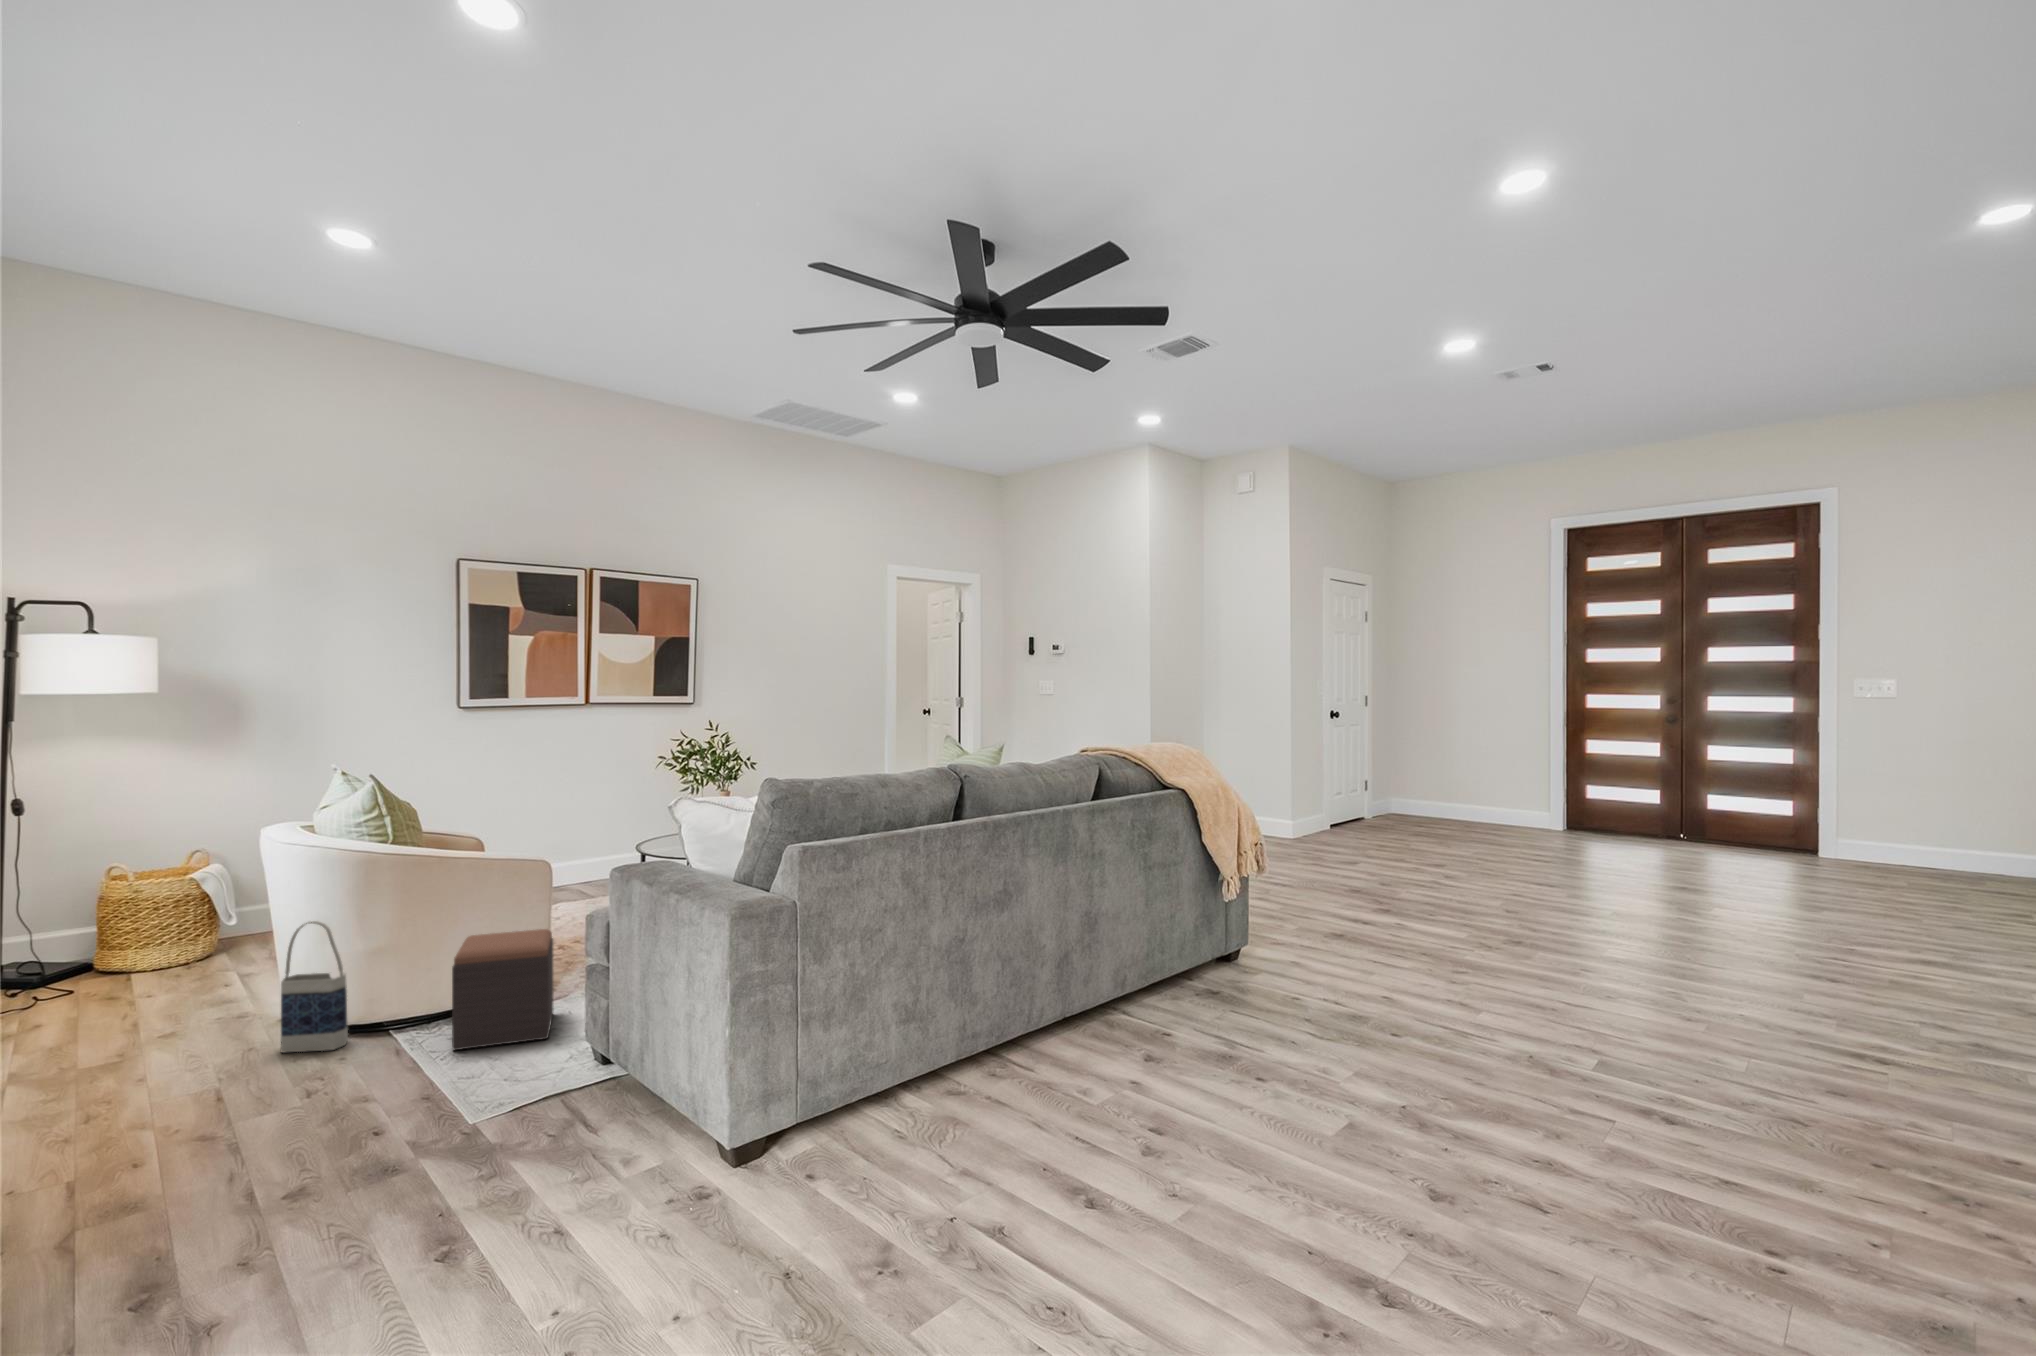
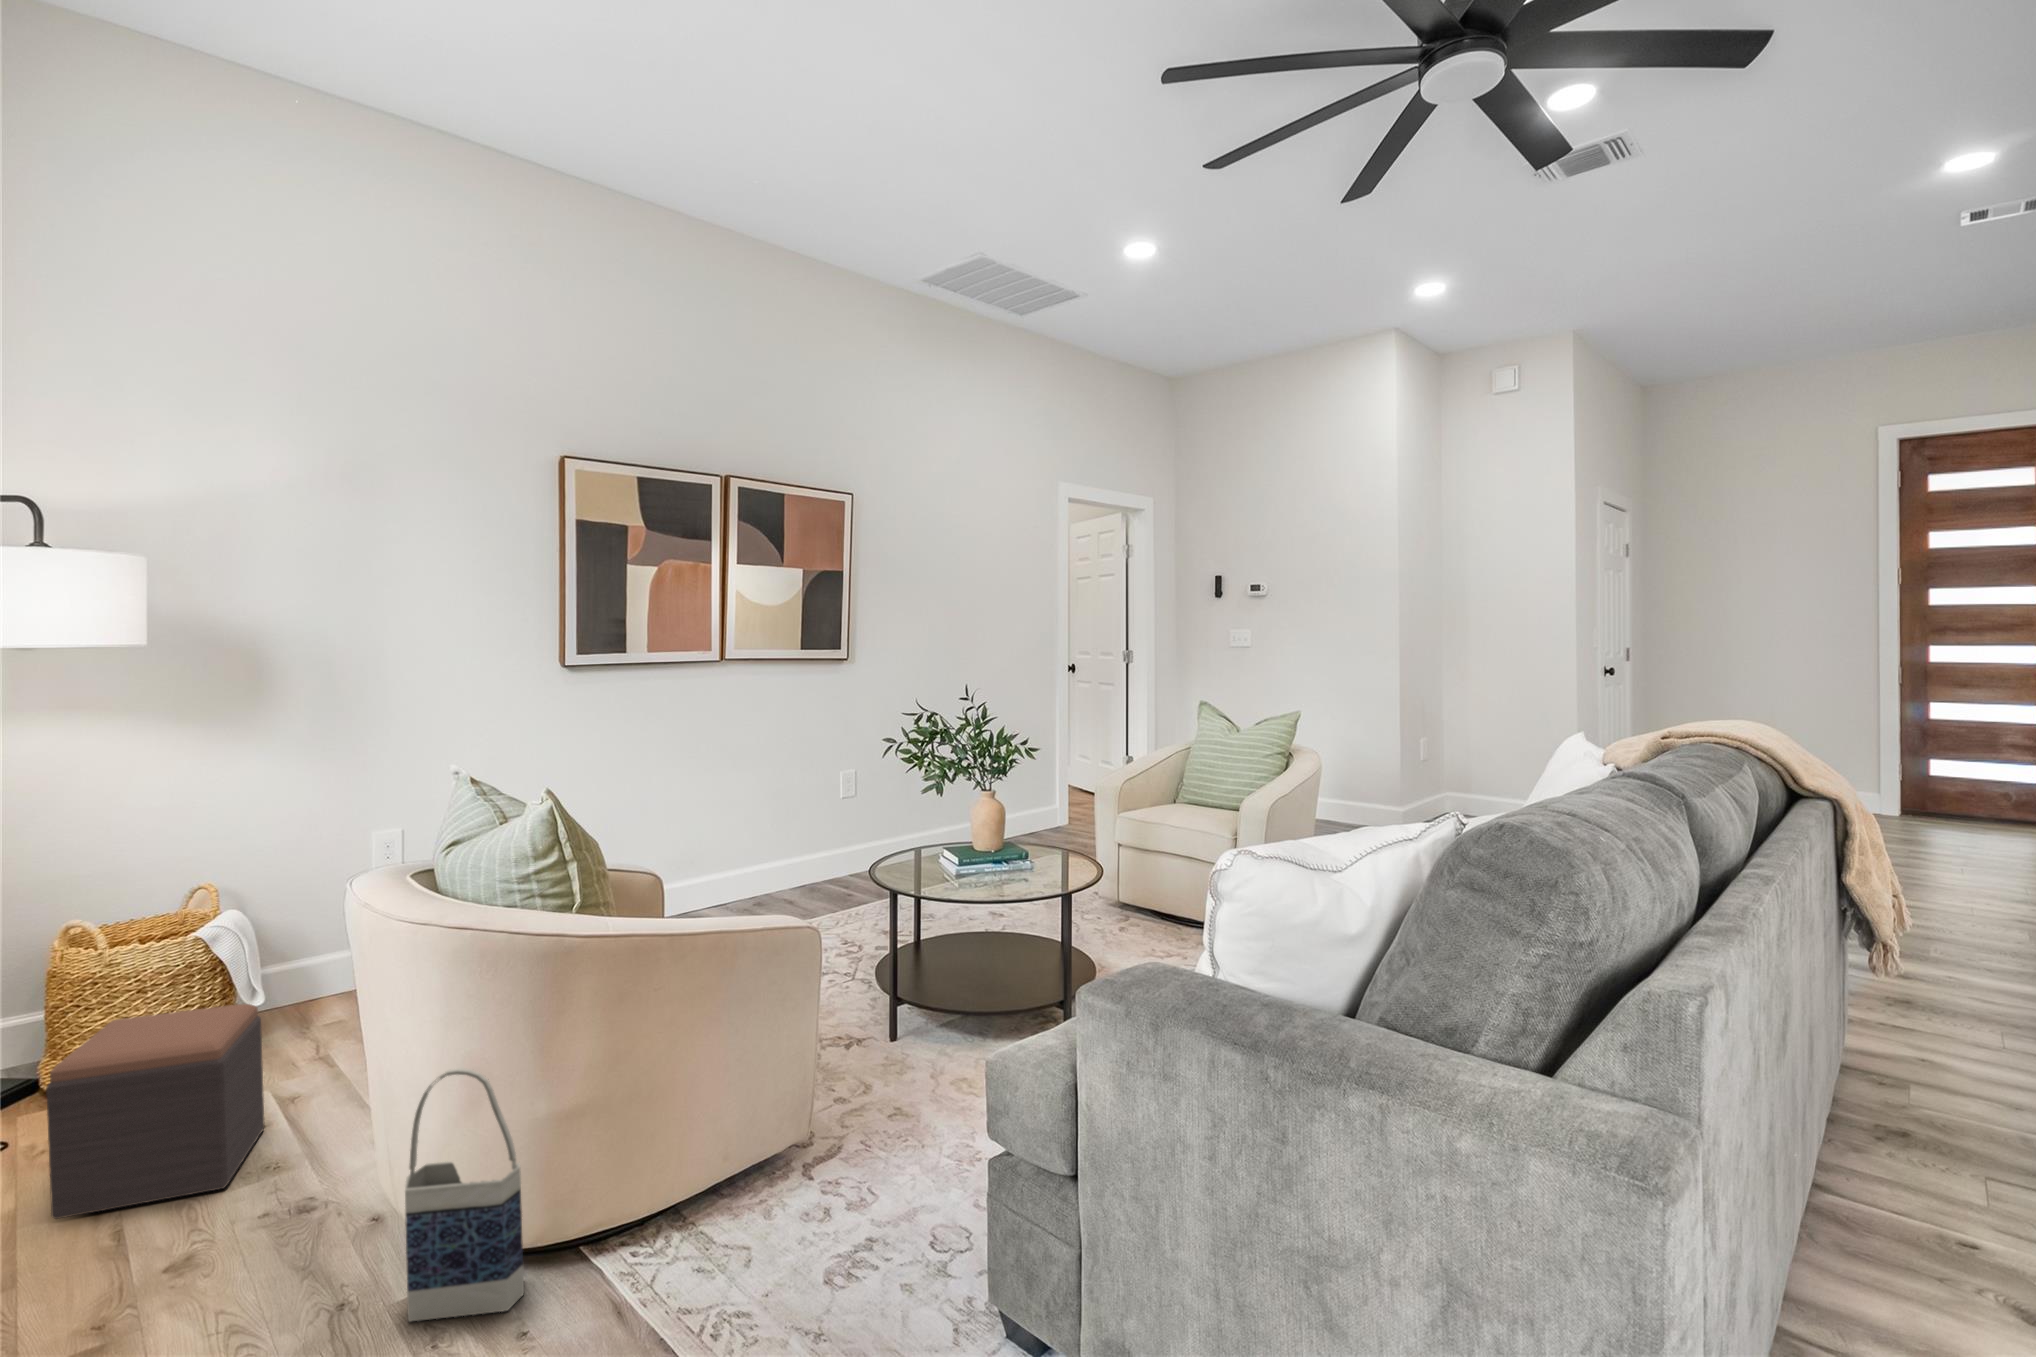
footstool: present [452,929,553,1050] -> present [46,1004,265,1219]

